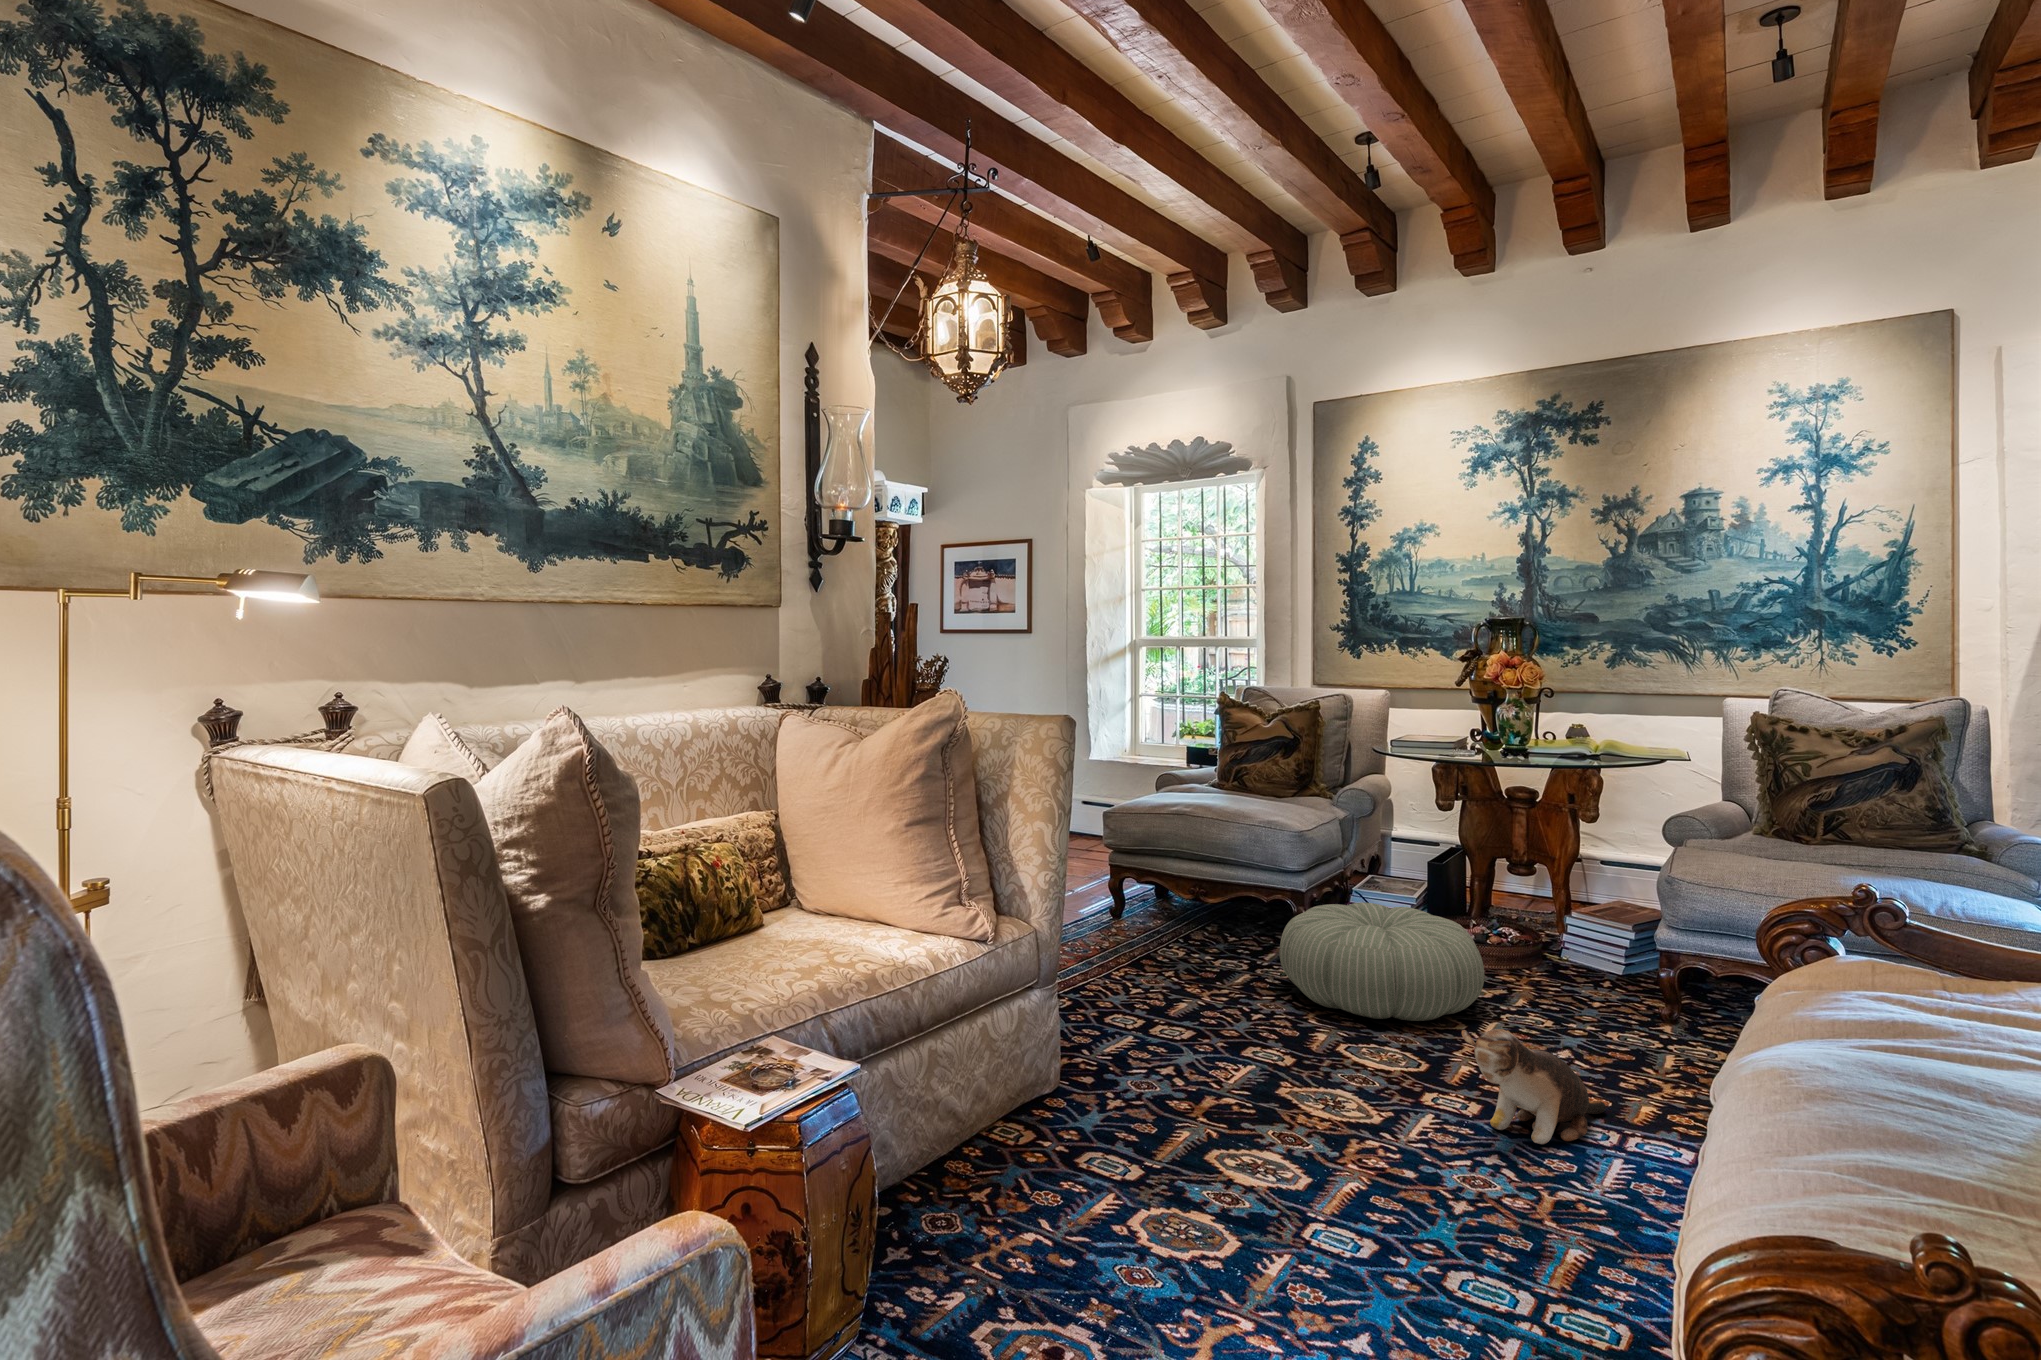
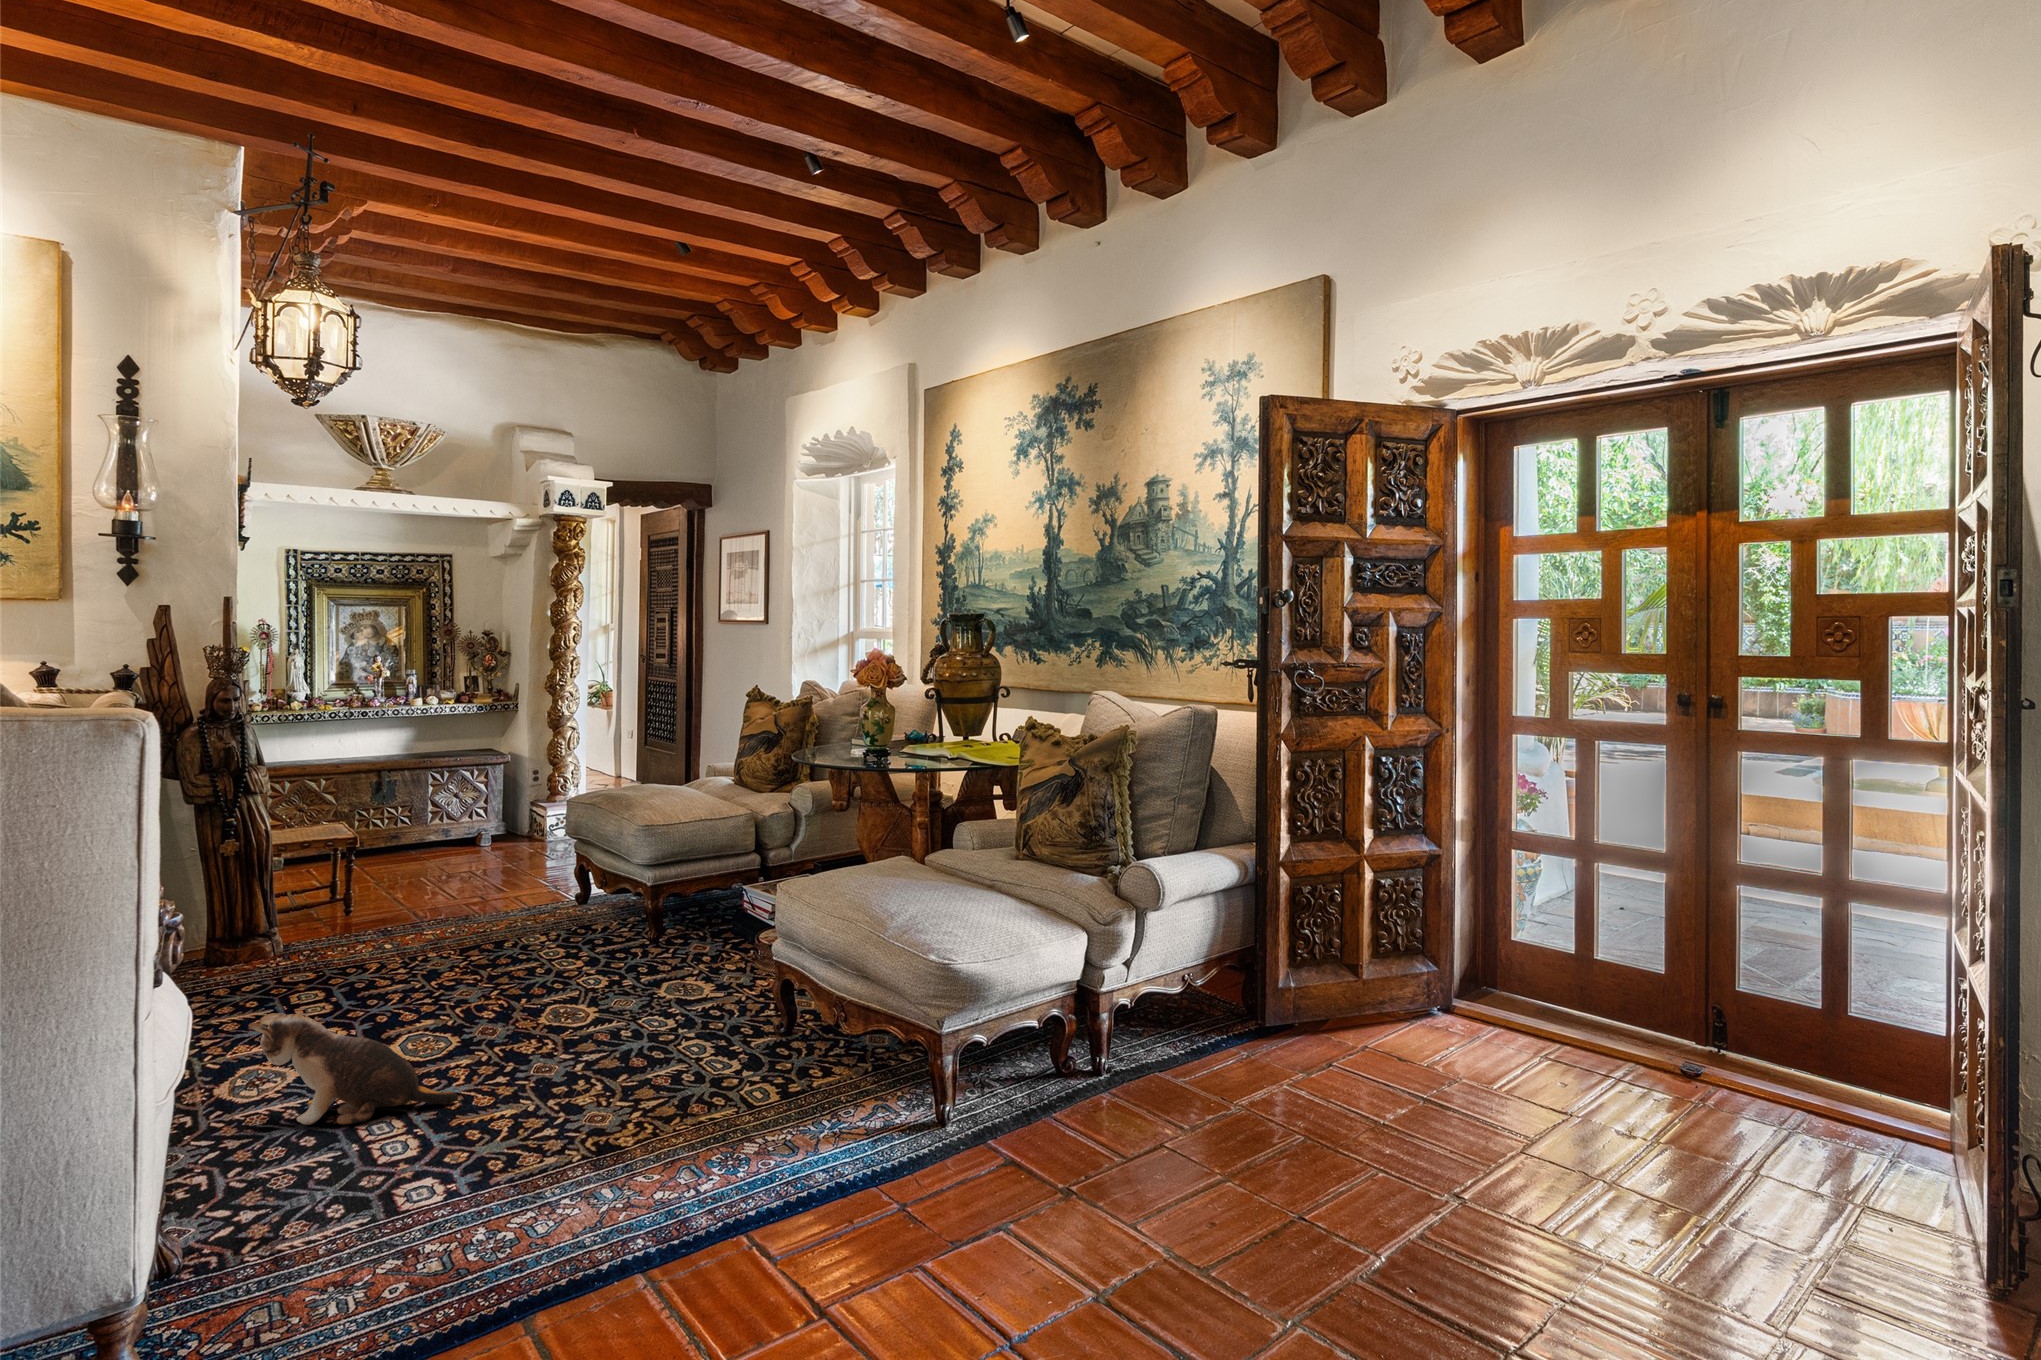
pouf: present [1280,903,1484,1021] -> none [481,897,683,1012]

